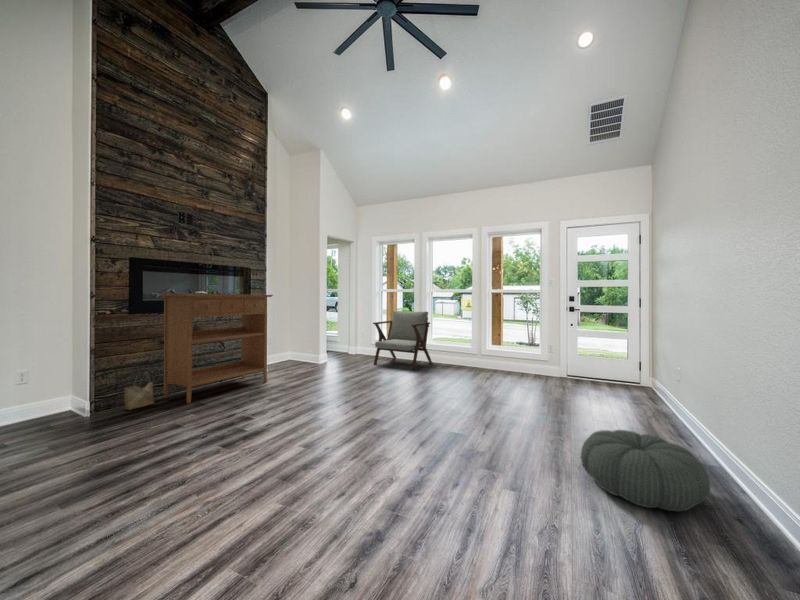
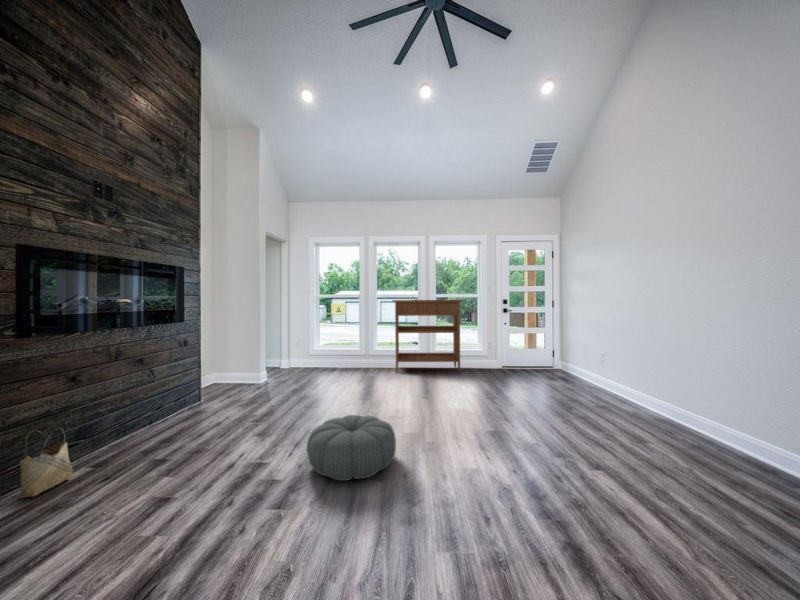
console table: present [159,293,273,404] -> present [393,300,463,373]
lounge chair: present [373,311,432,370] -> none [324,316,379,376]
pouf: present [581,430,710,511] -> present [307,415,396,481]

